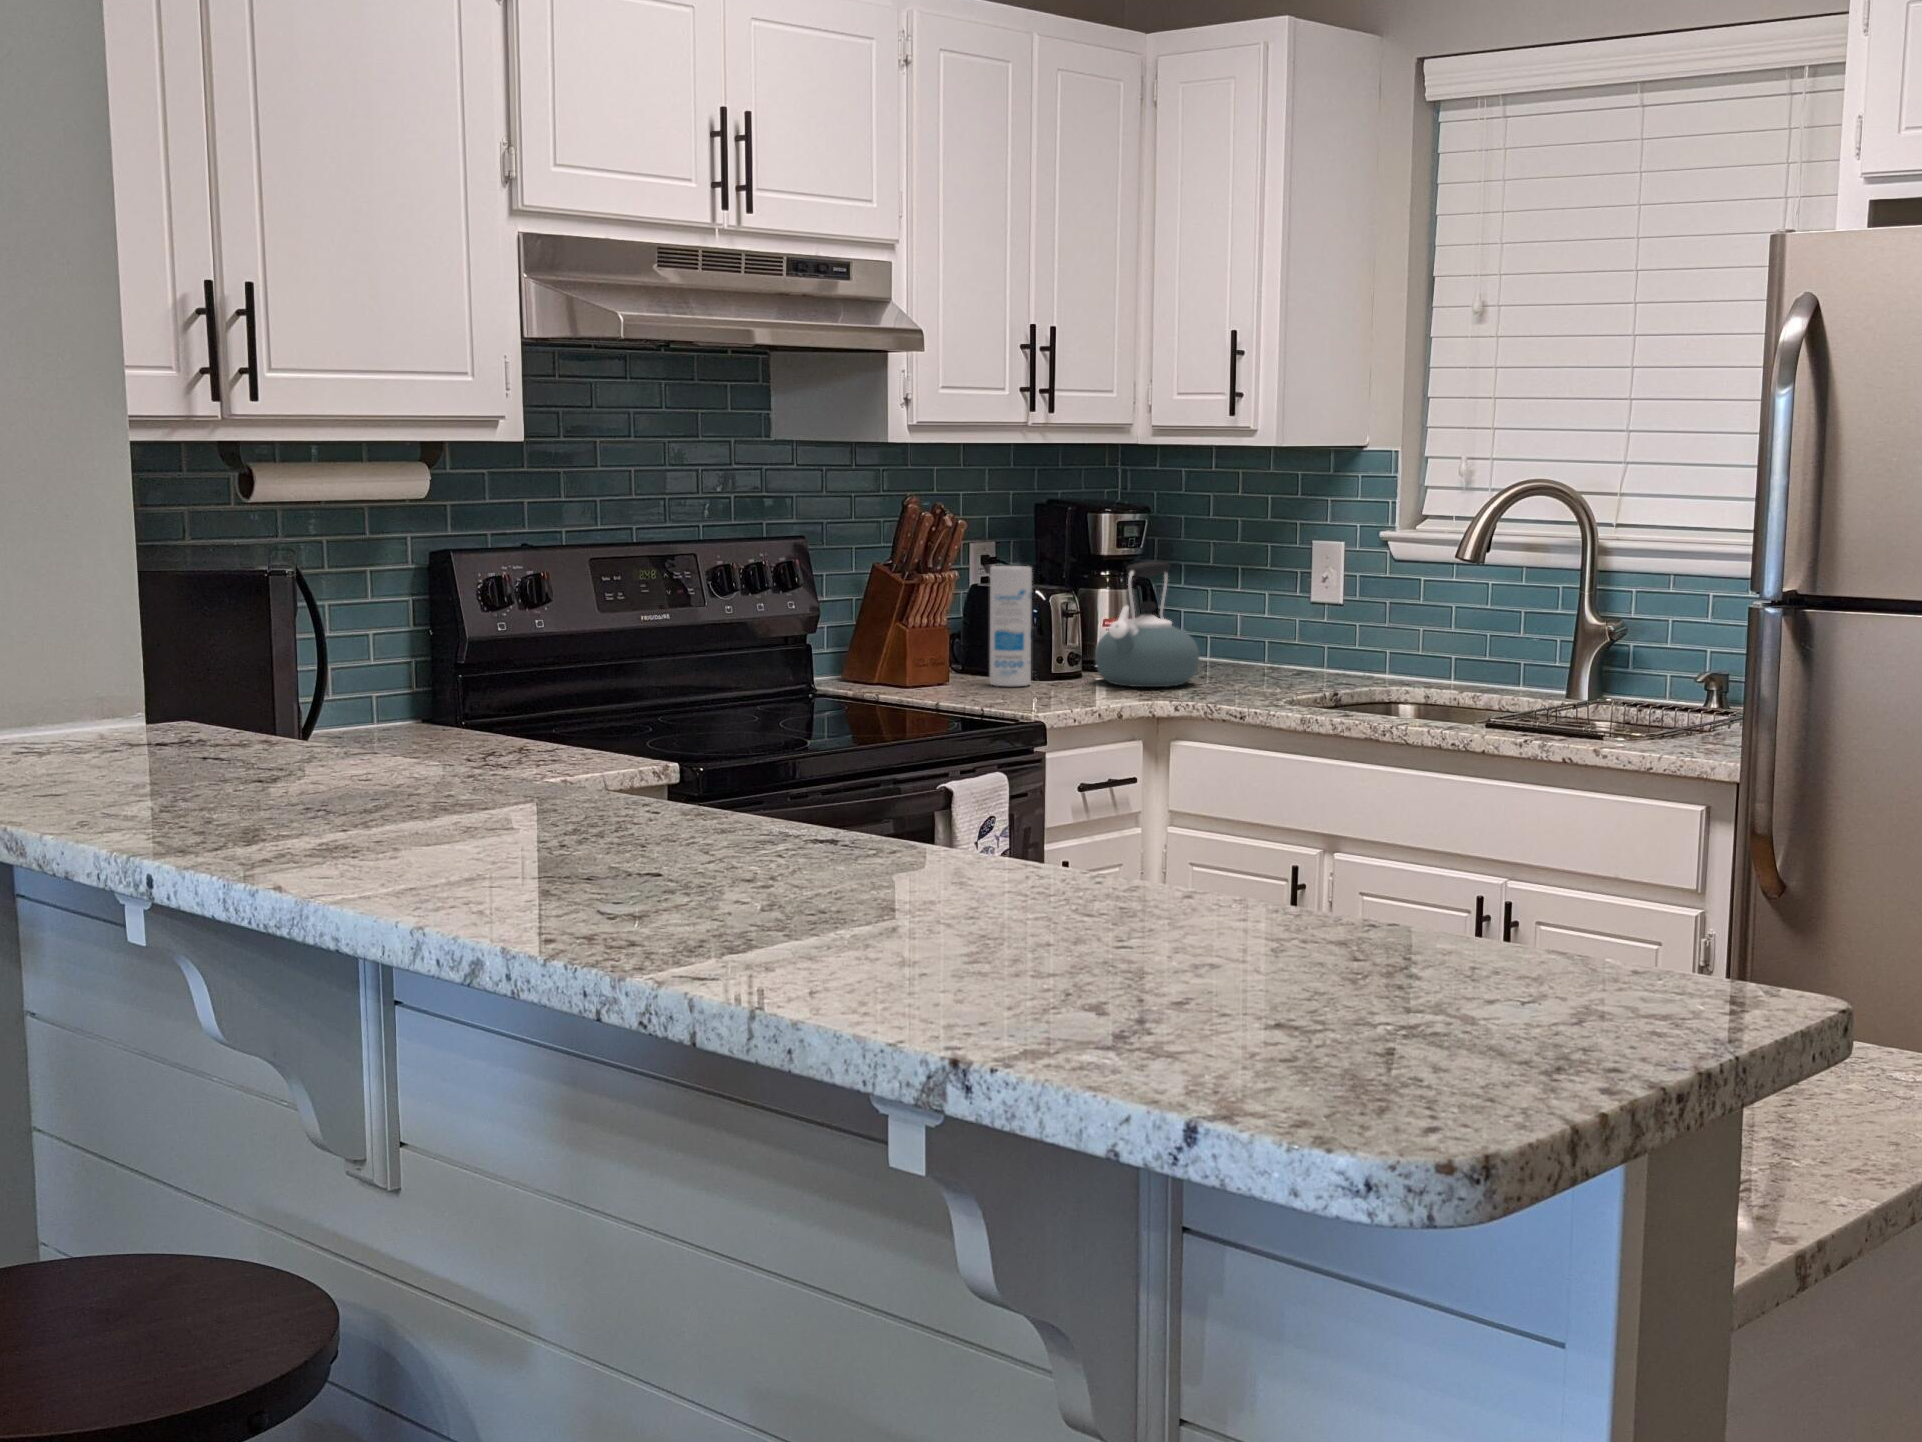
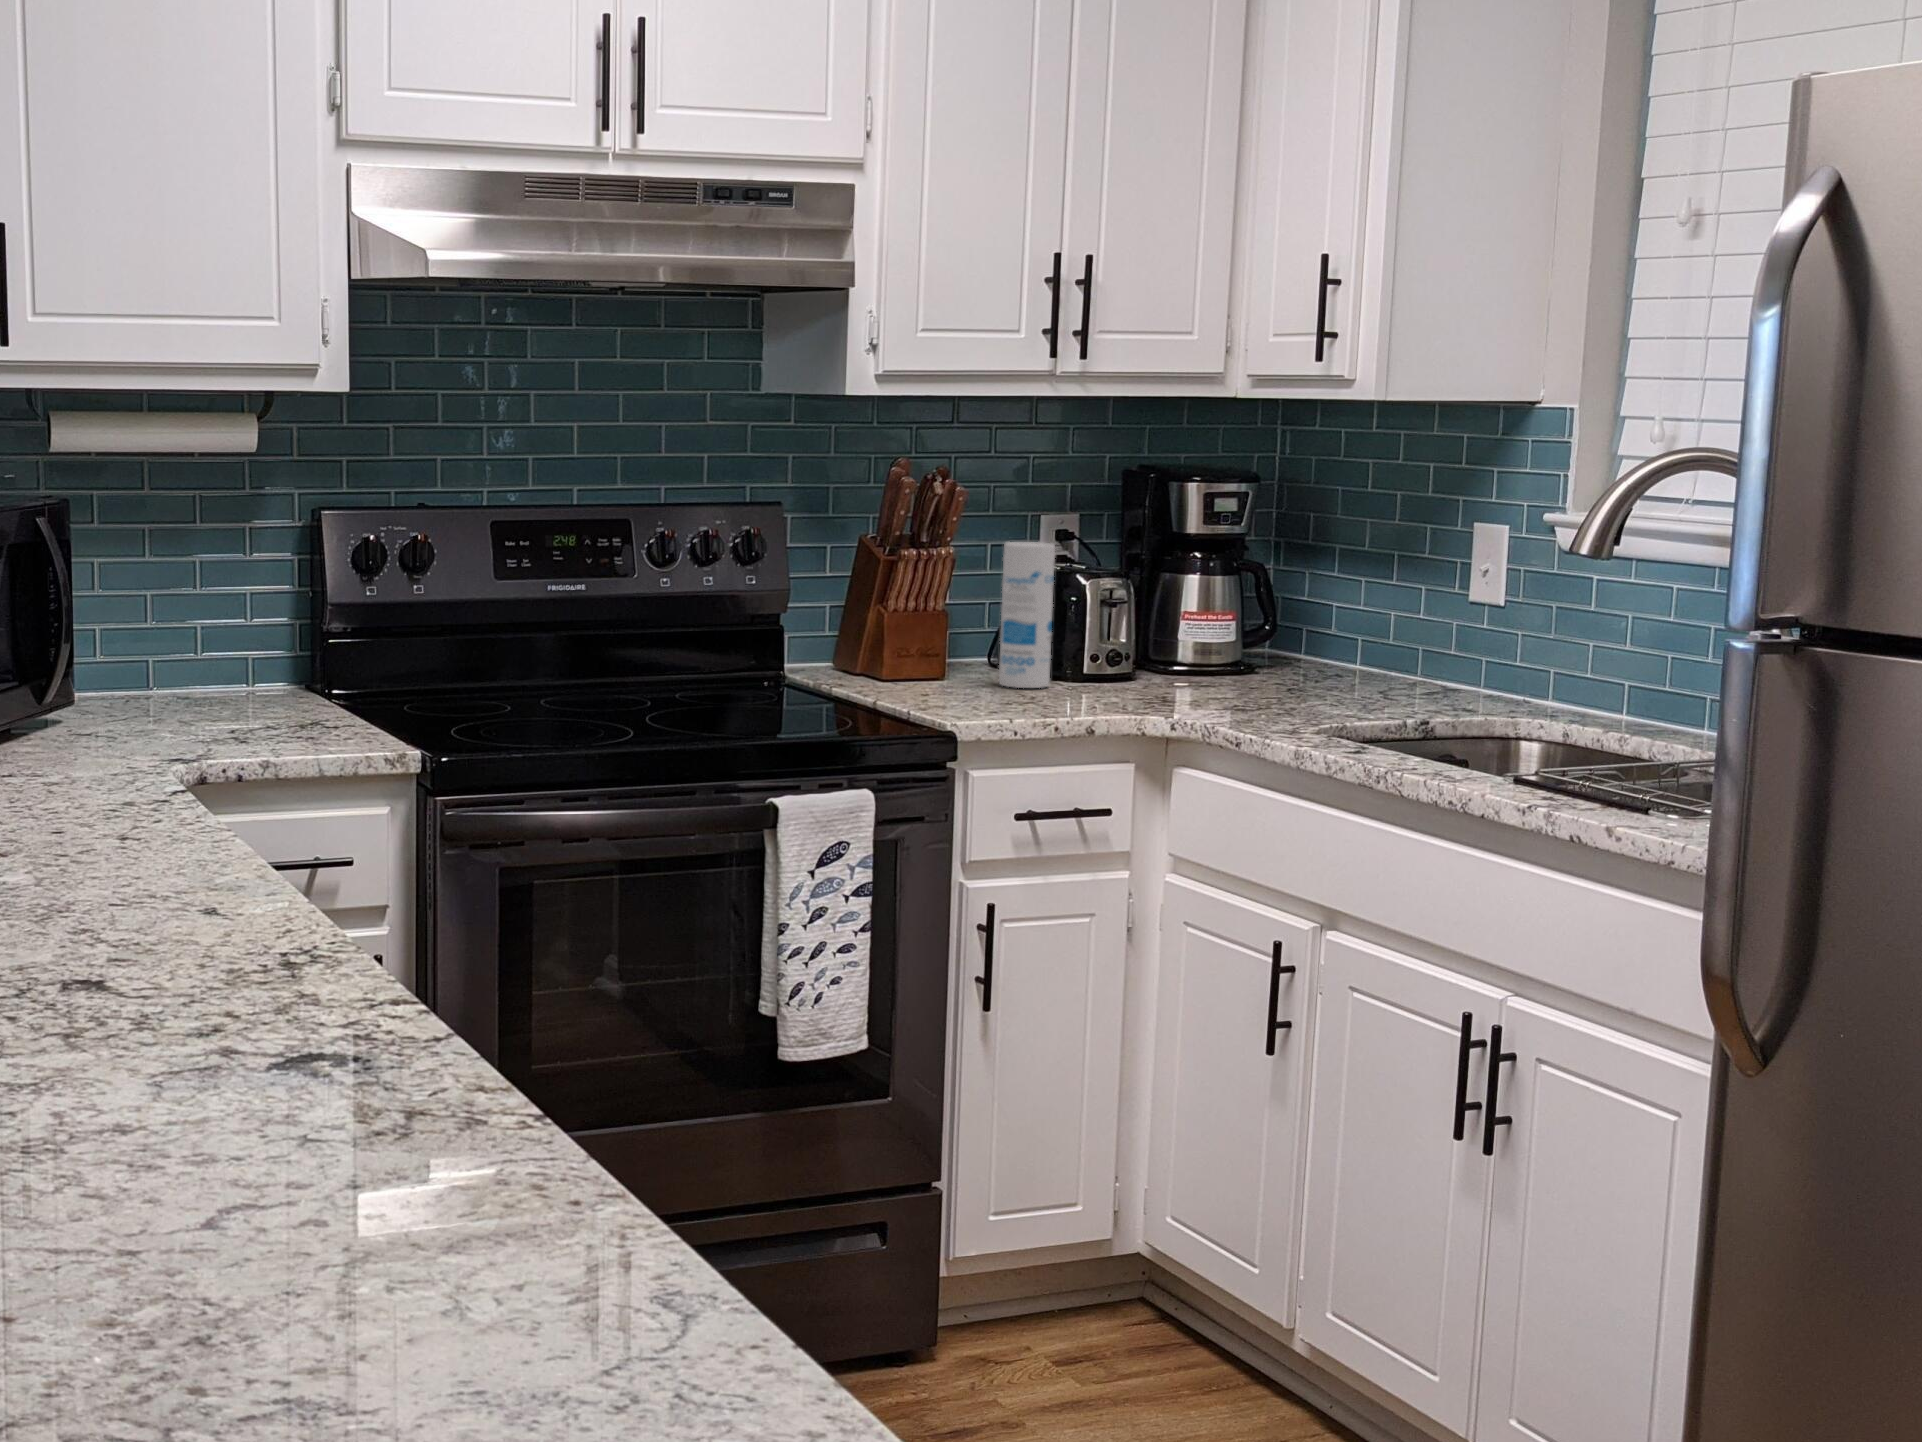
kettle: present [1095,561,1199,687] -> none [1134,543,1268,700]

